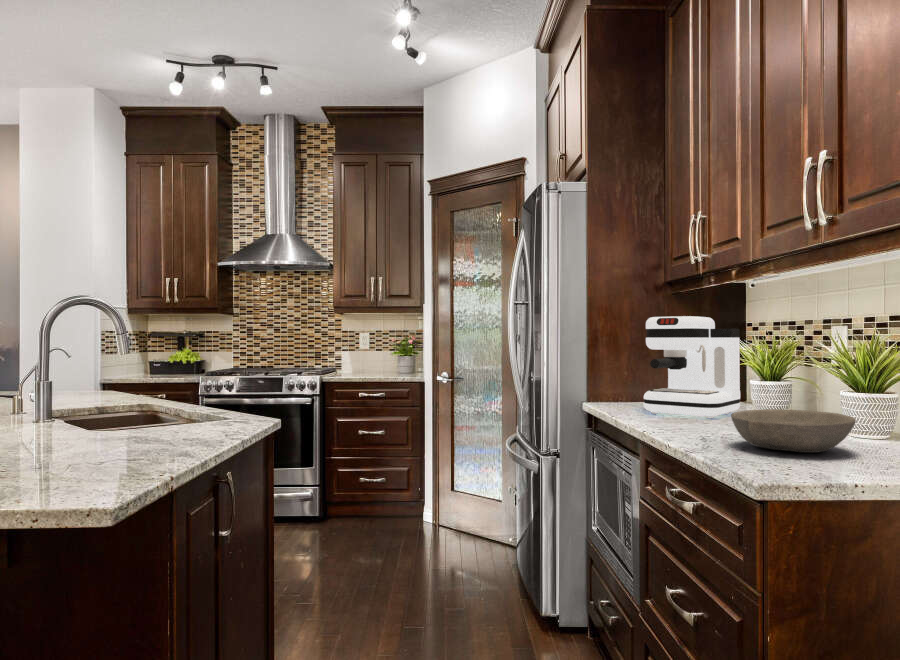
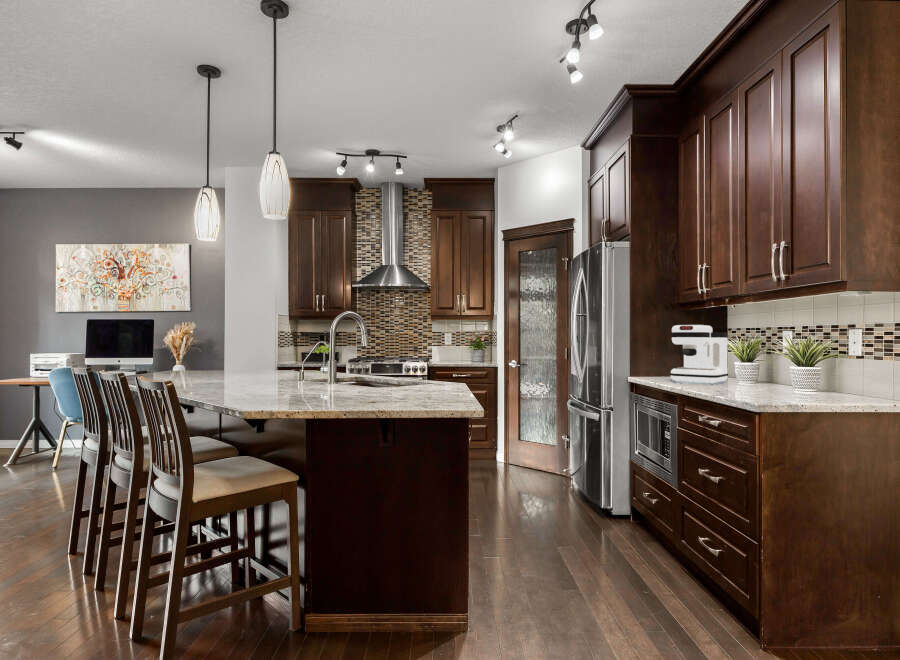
bowl: present [731,409,856,453] -> none [734,376,801,397]

